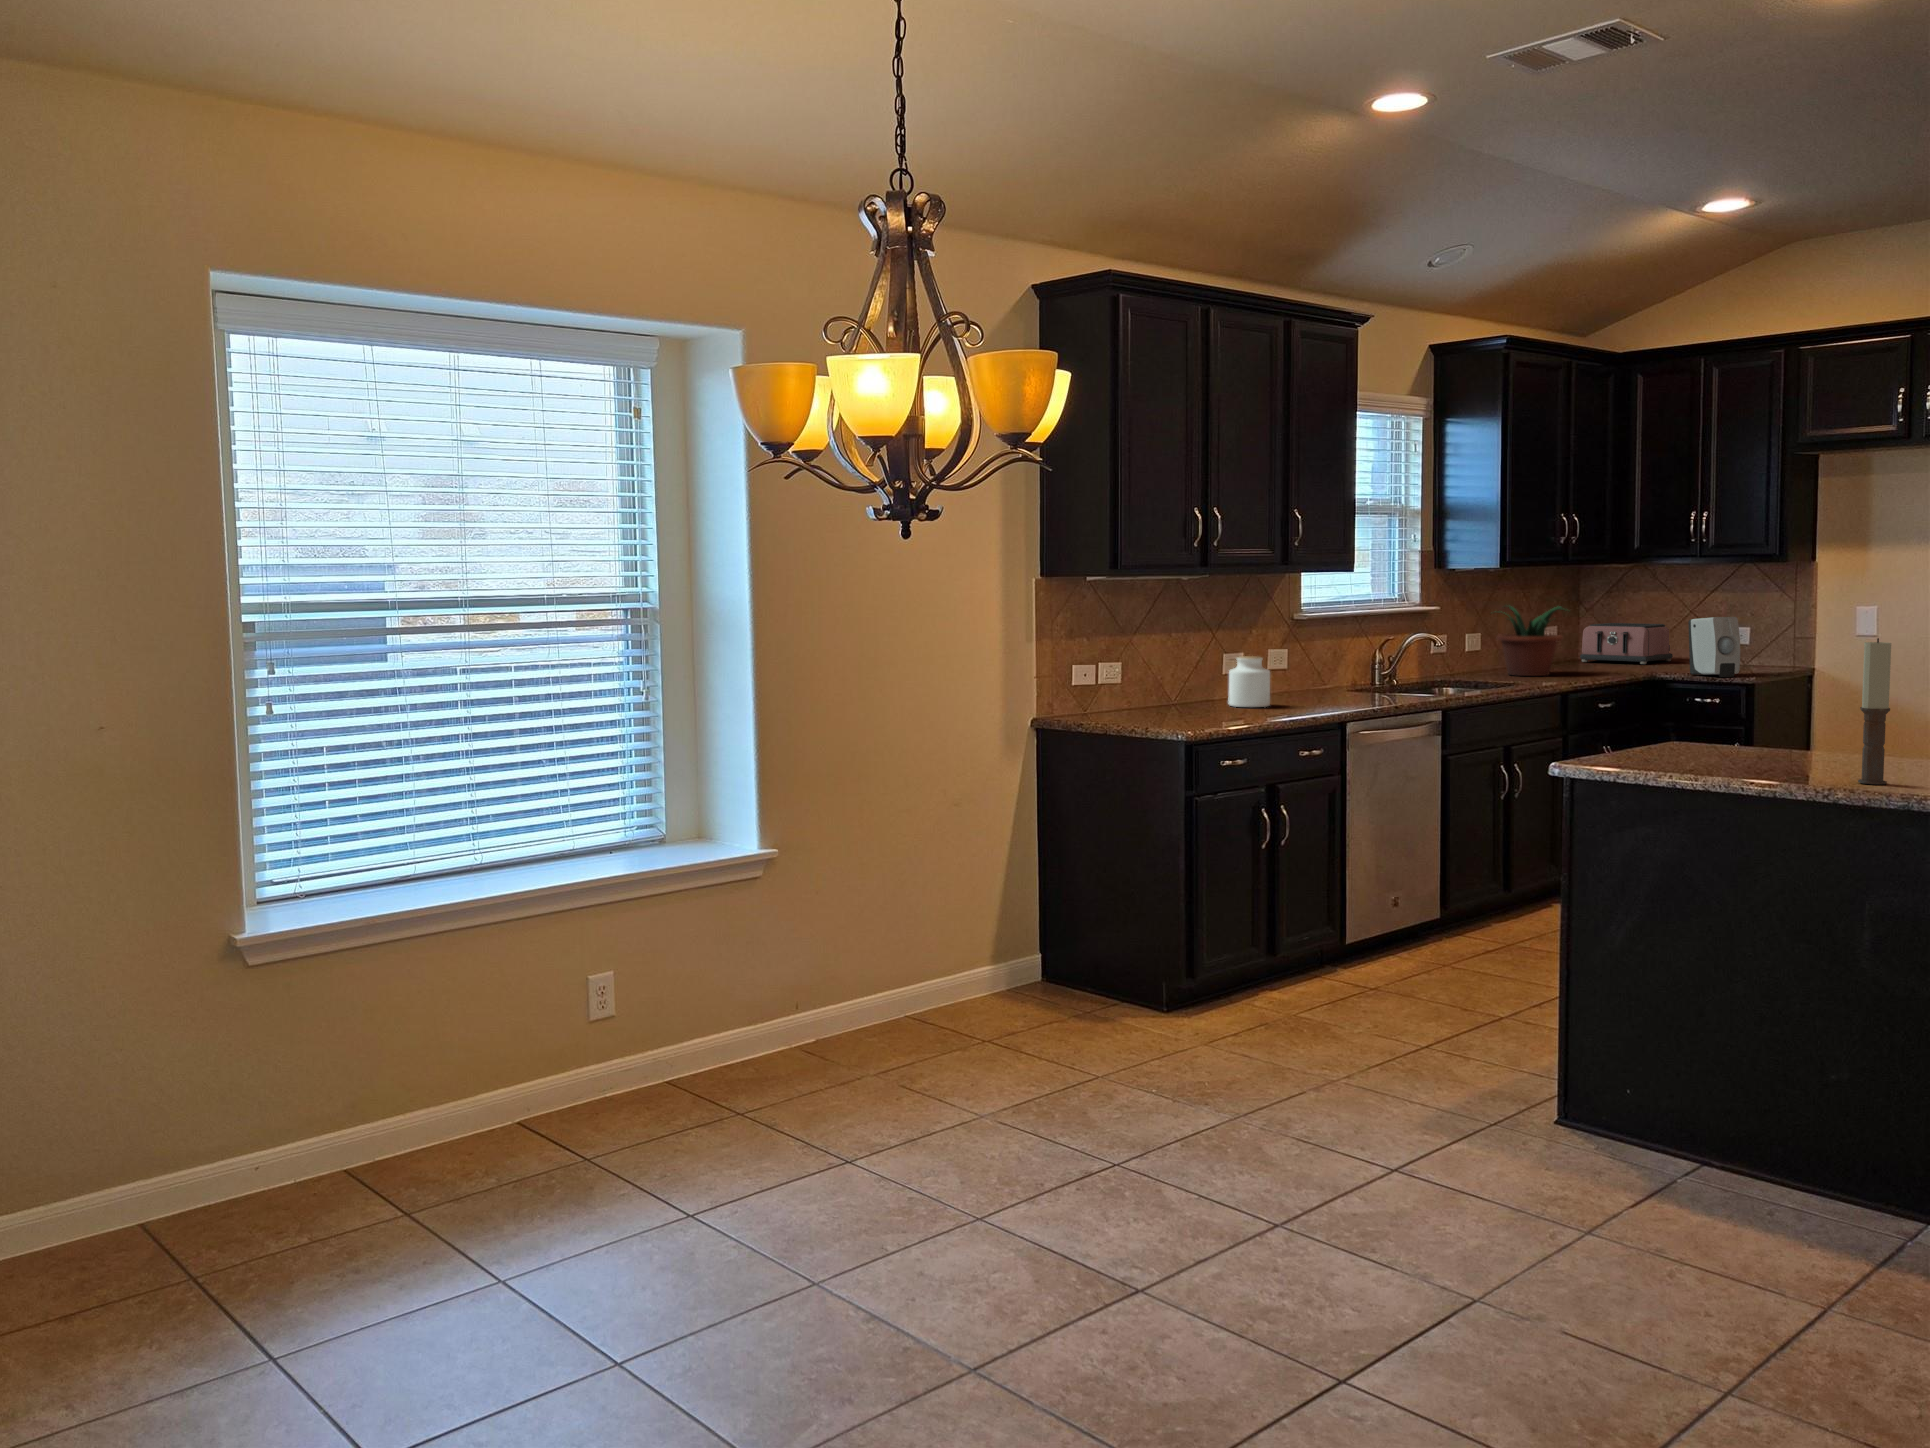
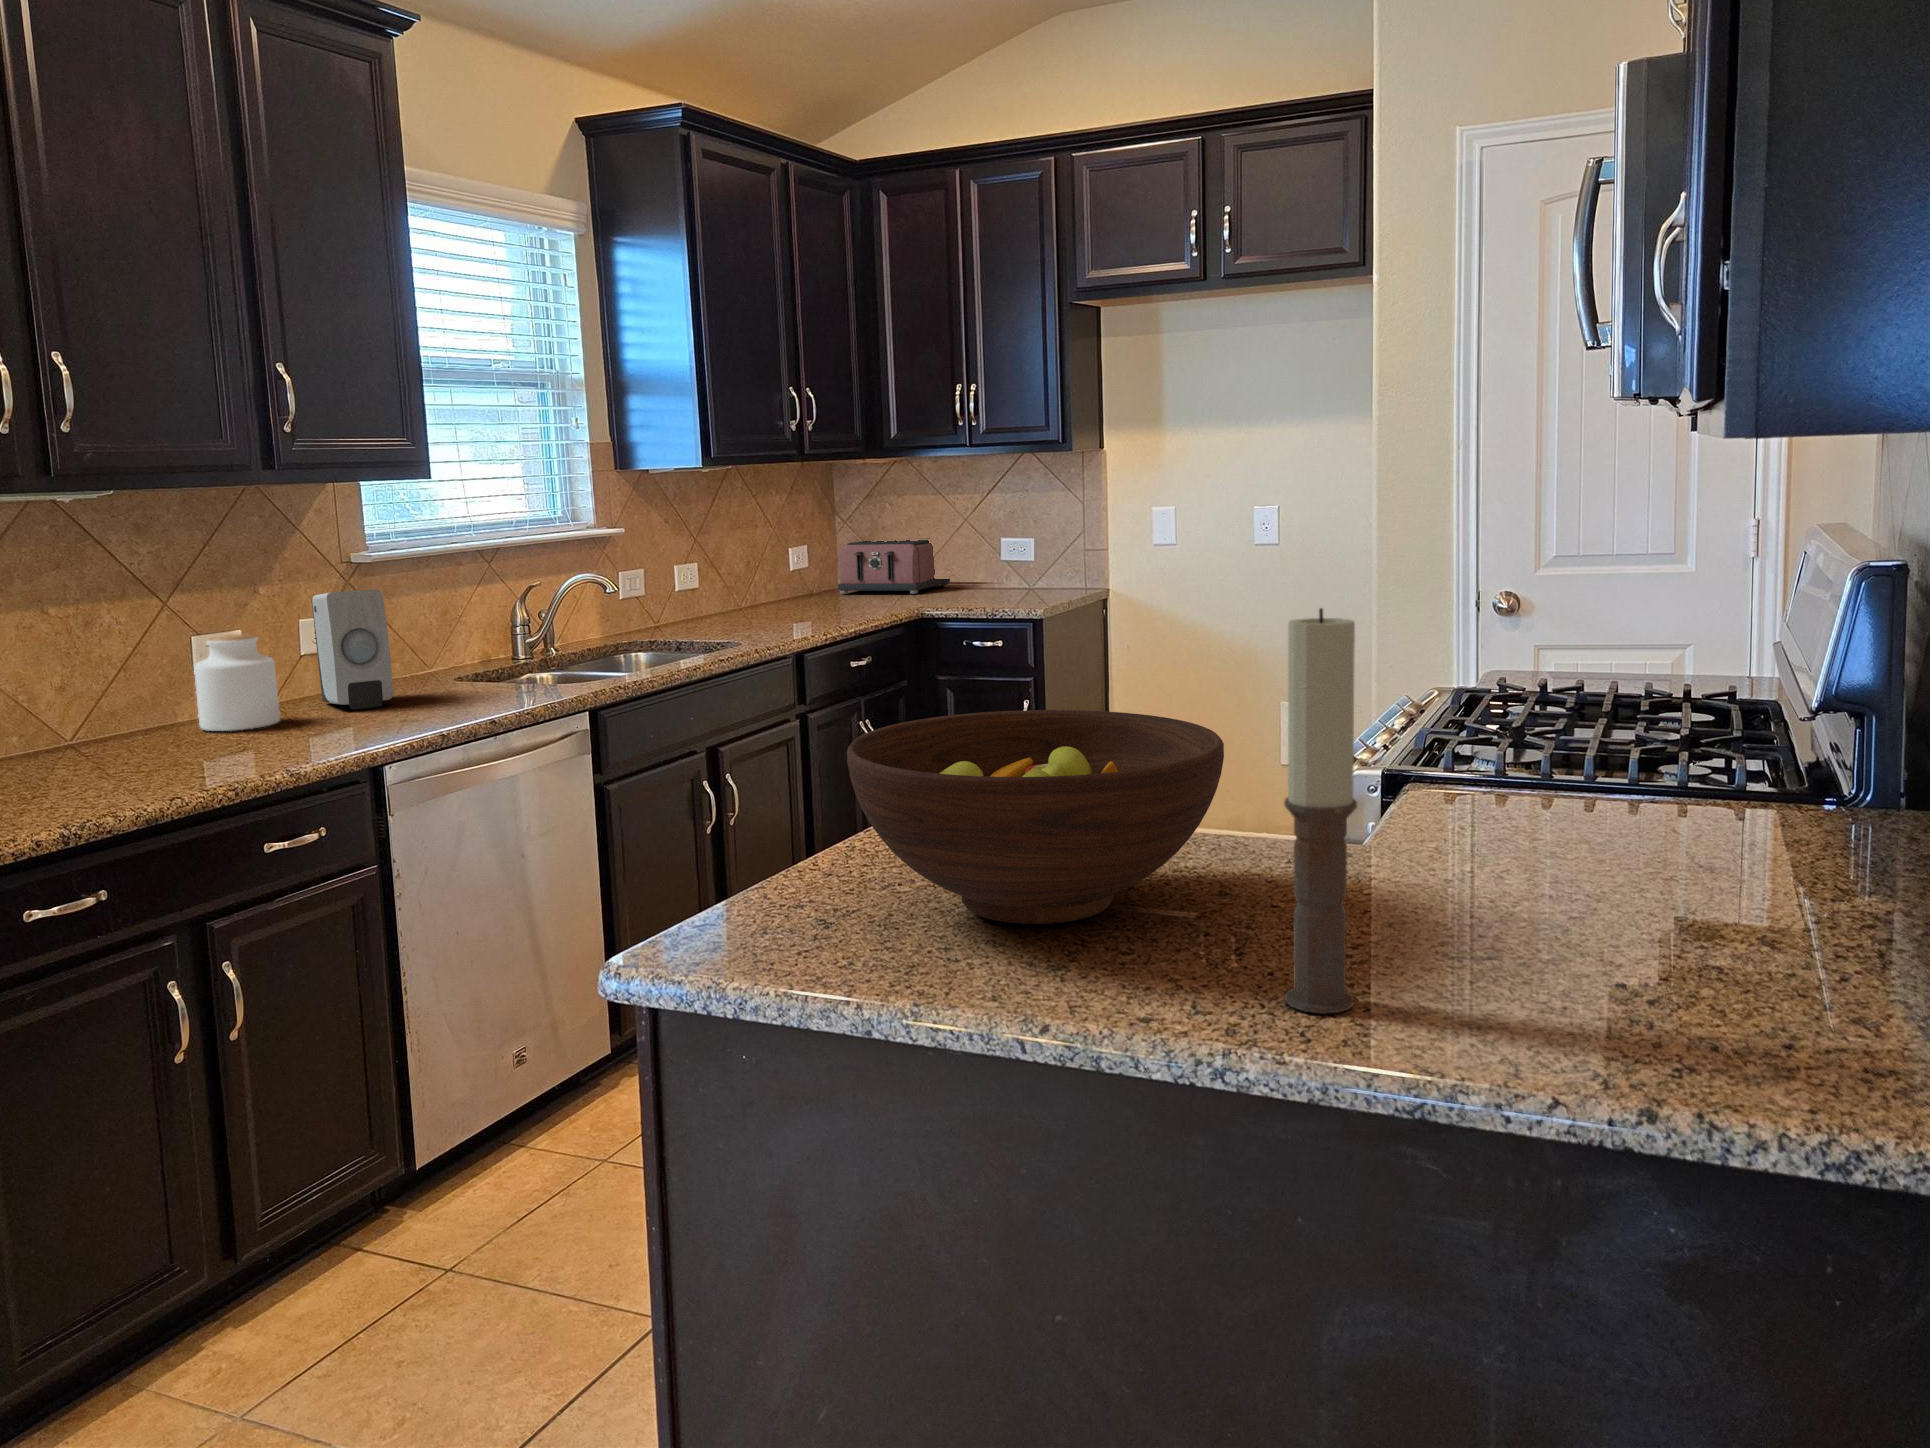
potted plant: present [1497,606,1569,676] -> none [702,520,809,624]
soap dispenser: present [1688,617,1740,677] -> present [312,589,393,709]
fruit bowl: none [1670,688,1845,767] -> present [847,710,1224,924]

